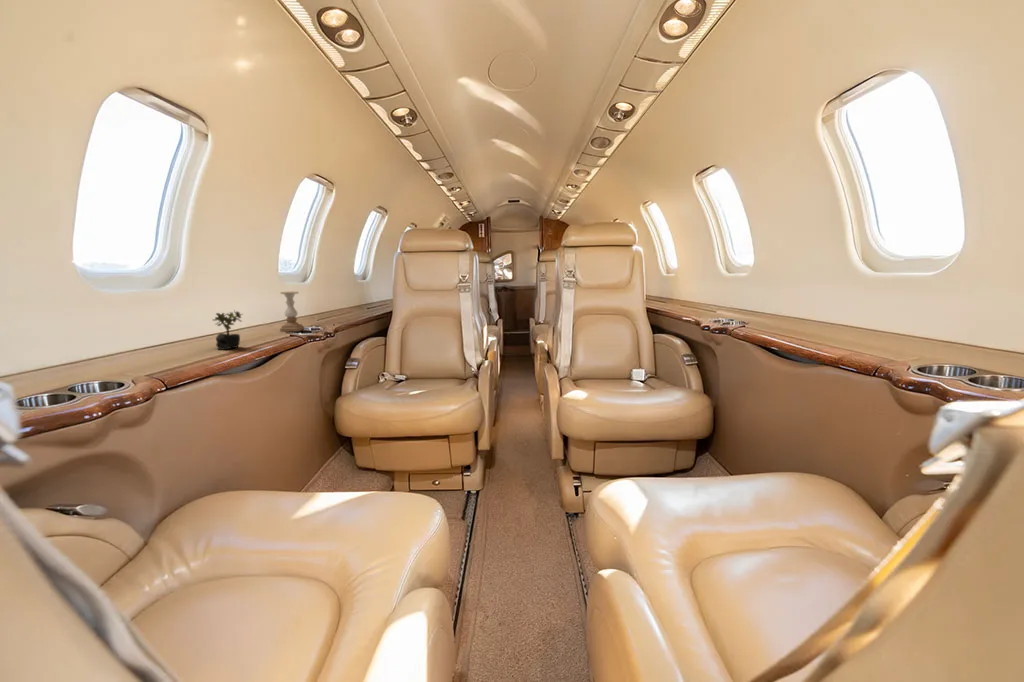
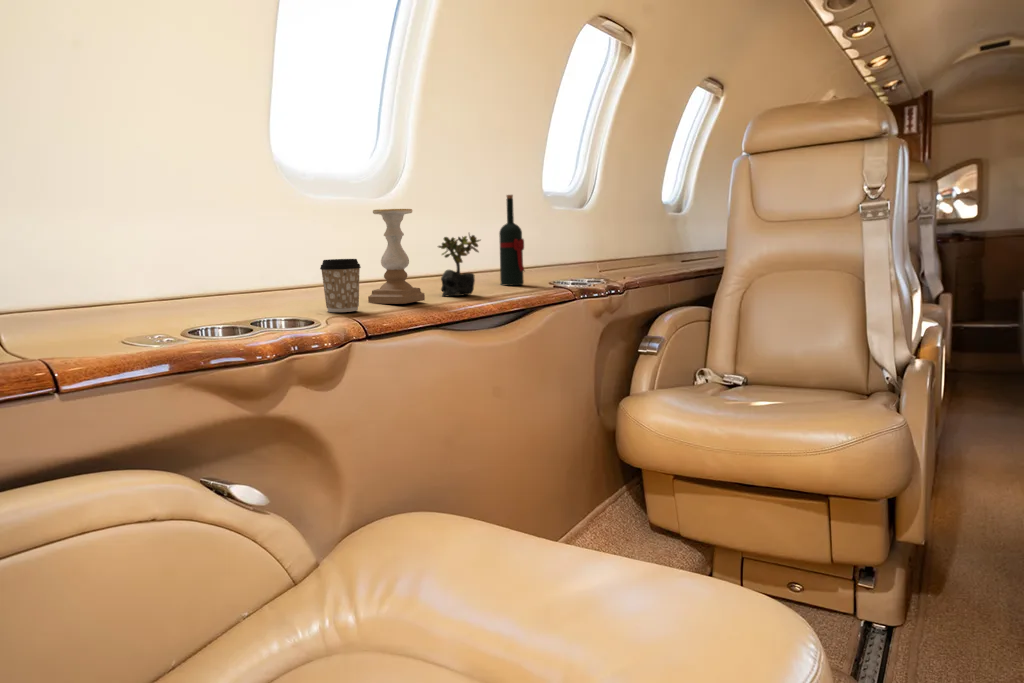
wine bottle: none [255,282,273,336] -> present [499,195,524,286]
candle holder: present [280,292,304,332] -> present [368,209,425,304]
coffee cup: none [123,336,156,373] -> present [320,259,361,312]

